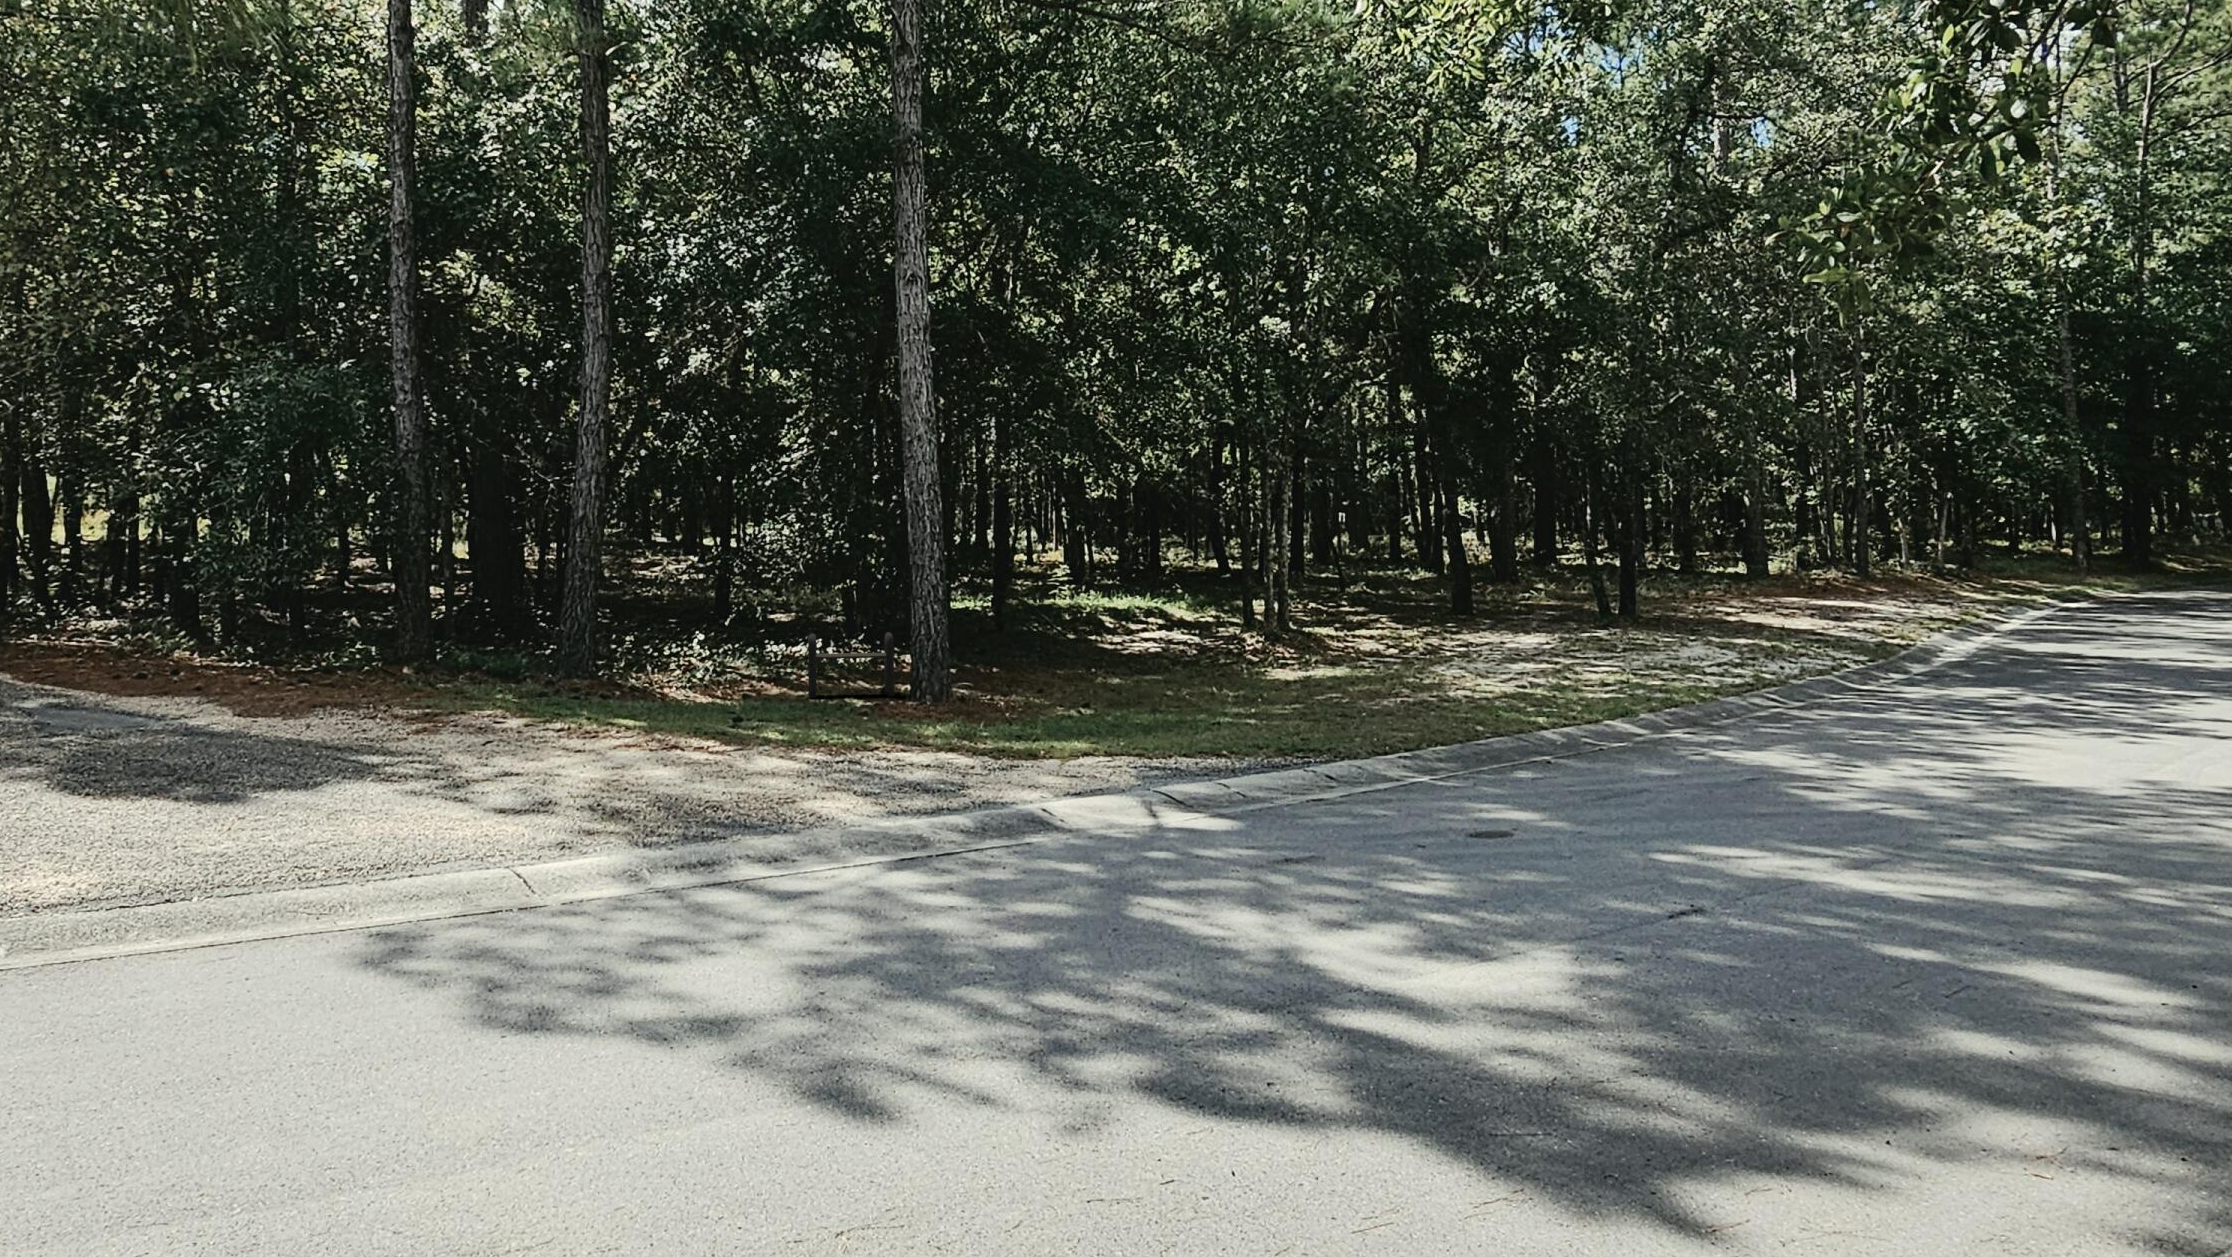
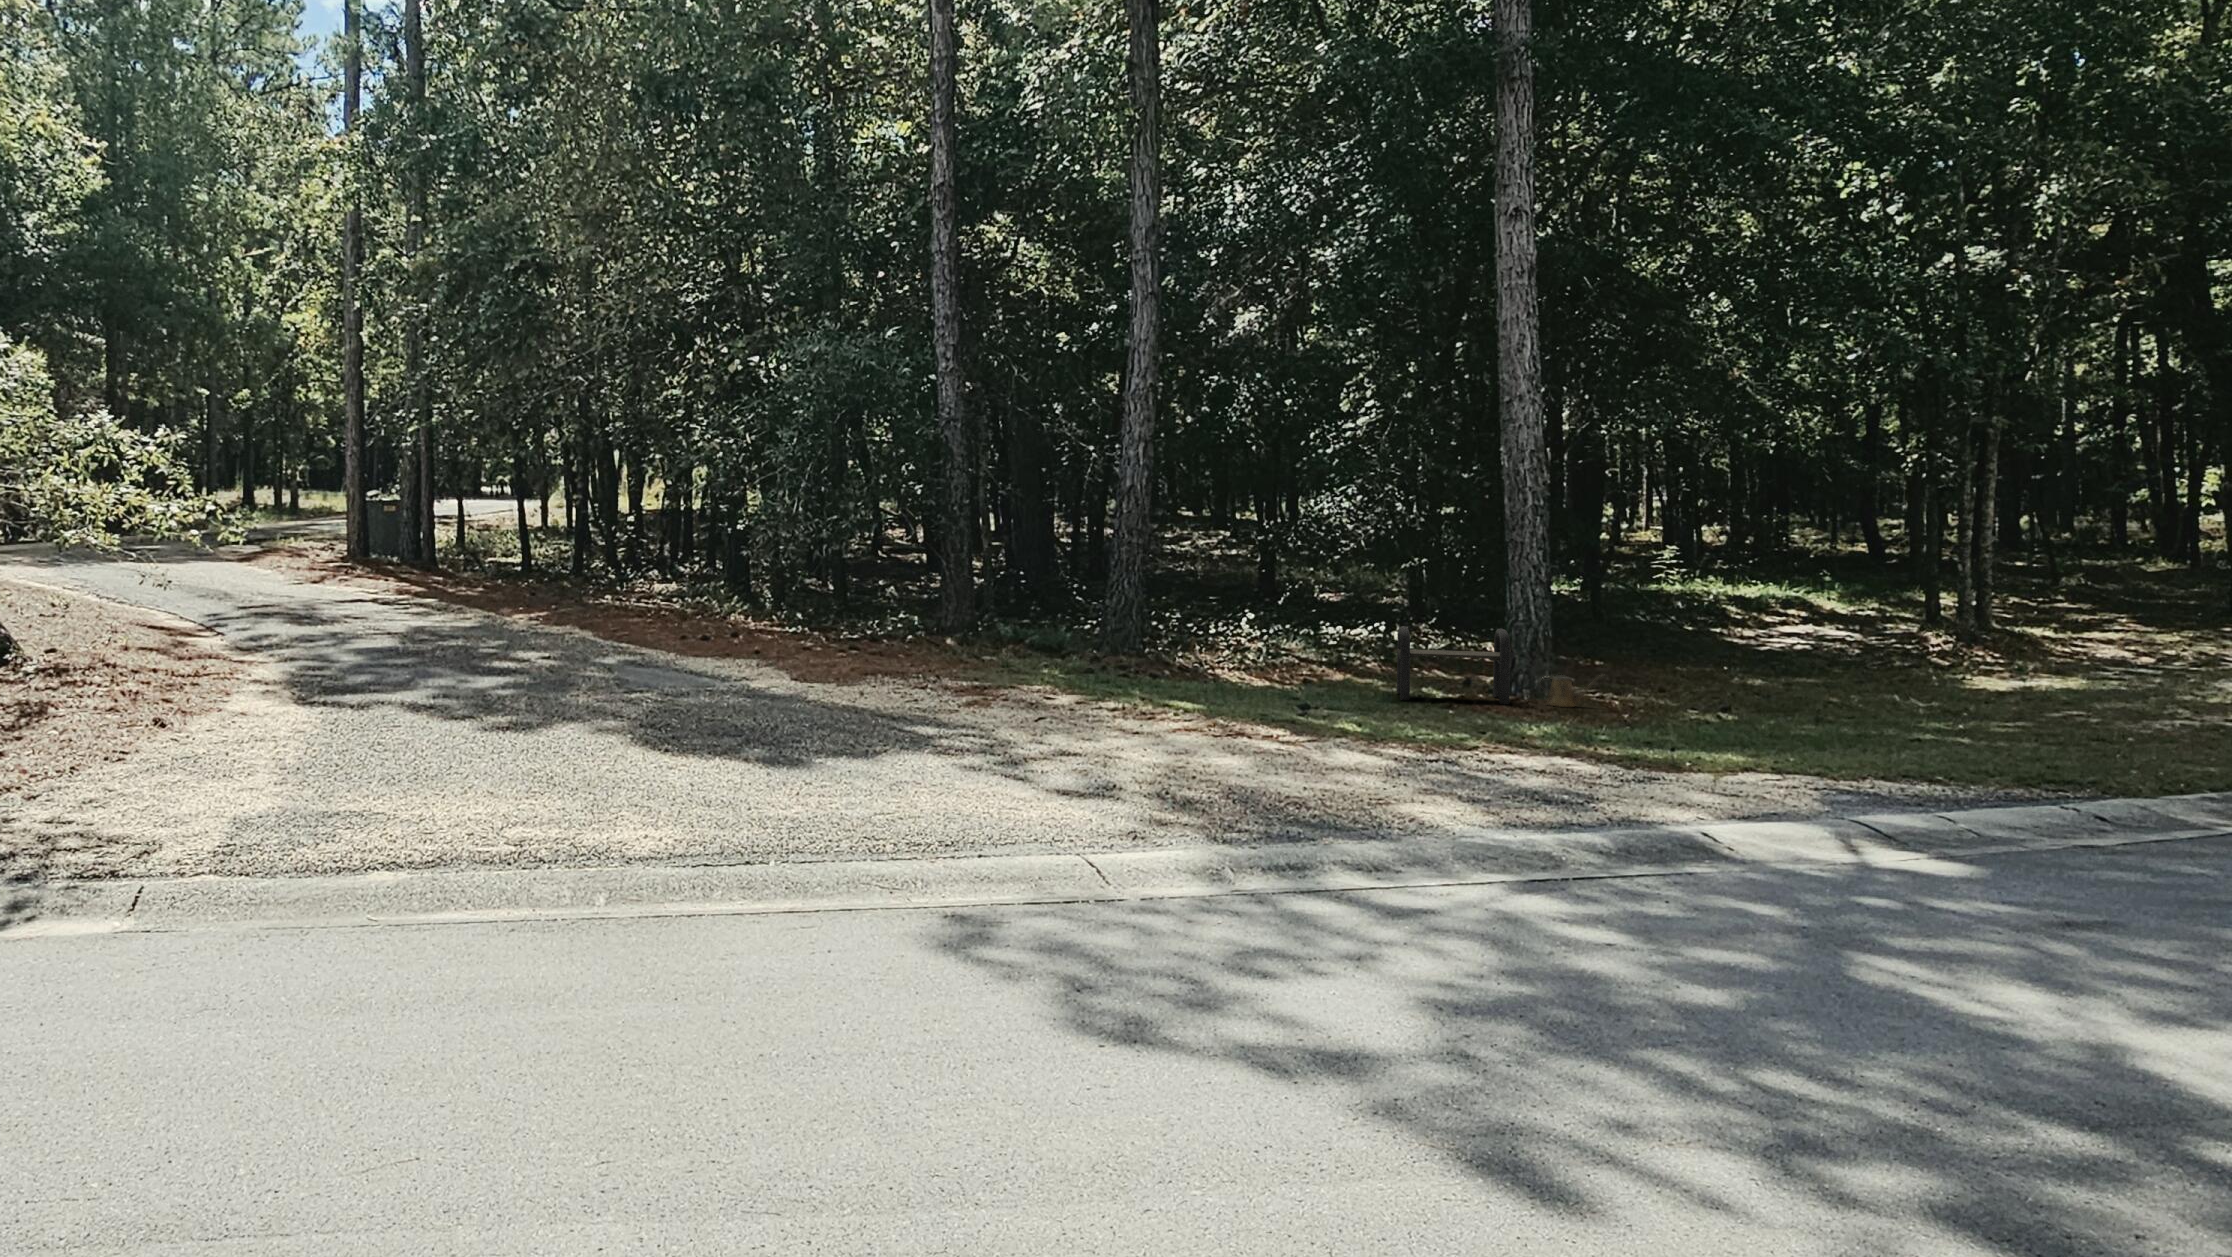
watering can: none [917,667,965,696] -> present [1540,675,1597,707]

